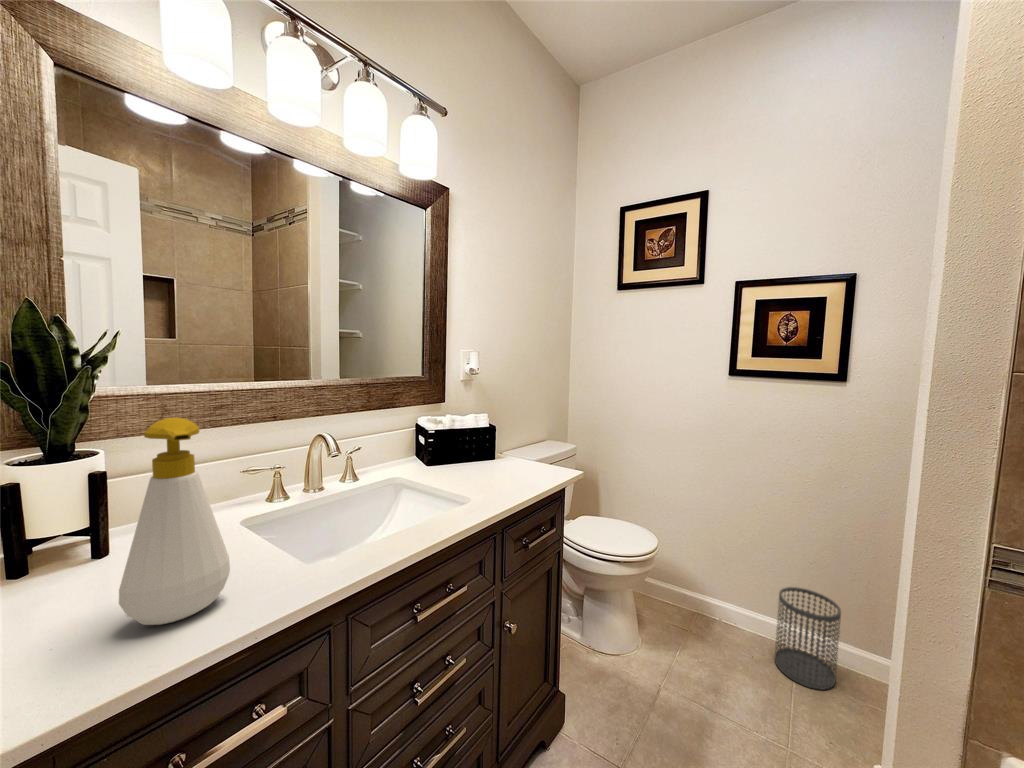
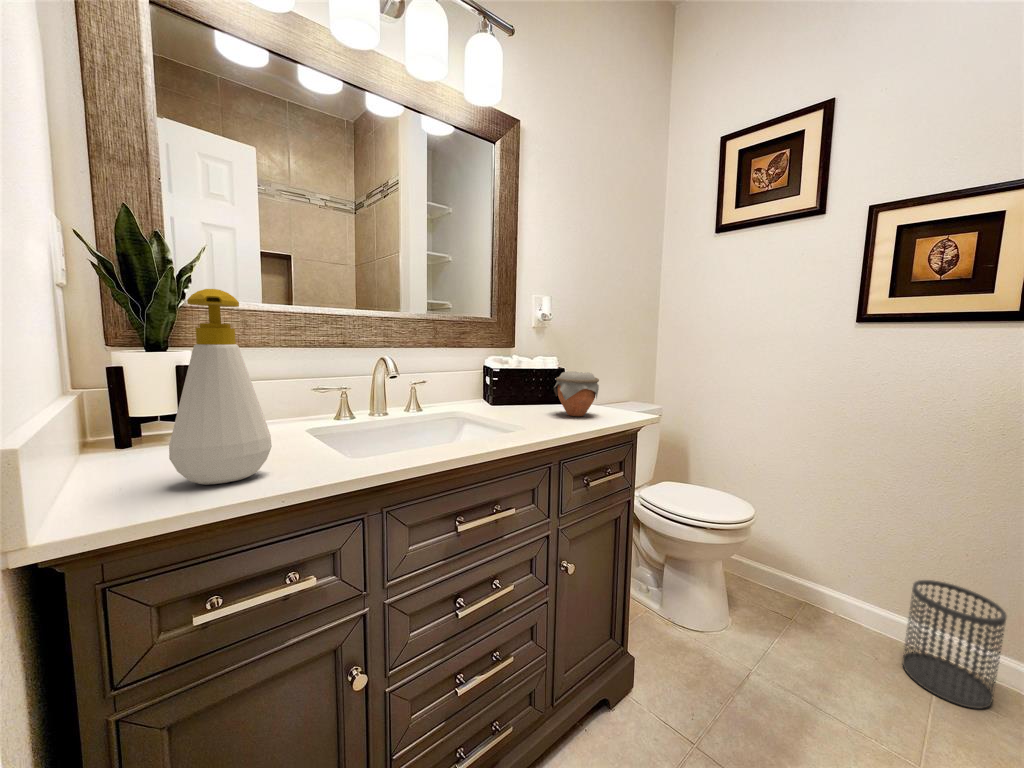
jar: none [489,433,531,477] -> present [554,371,599,416]

